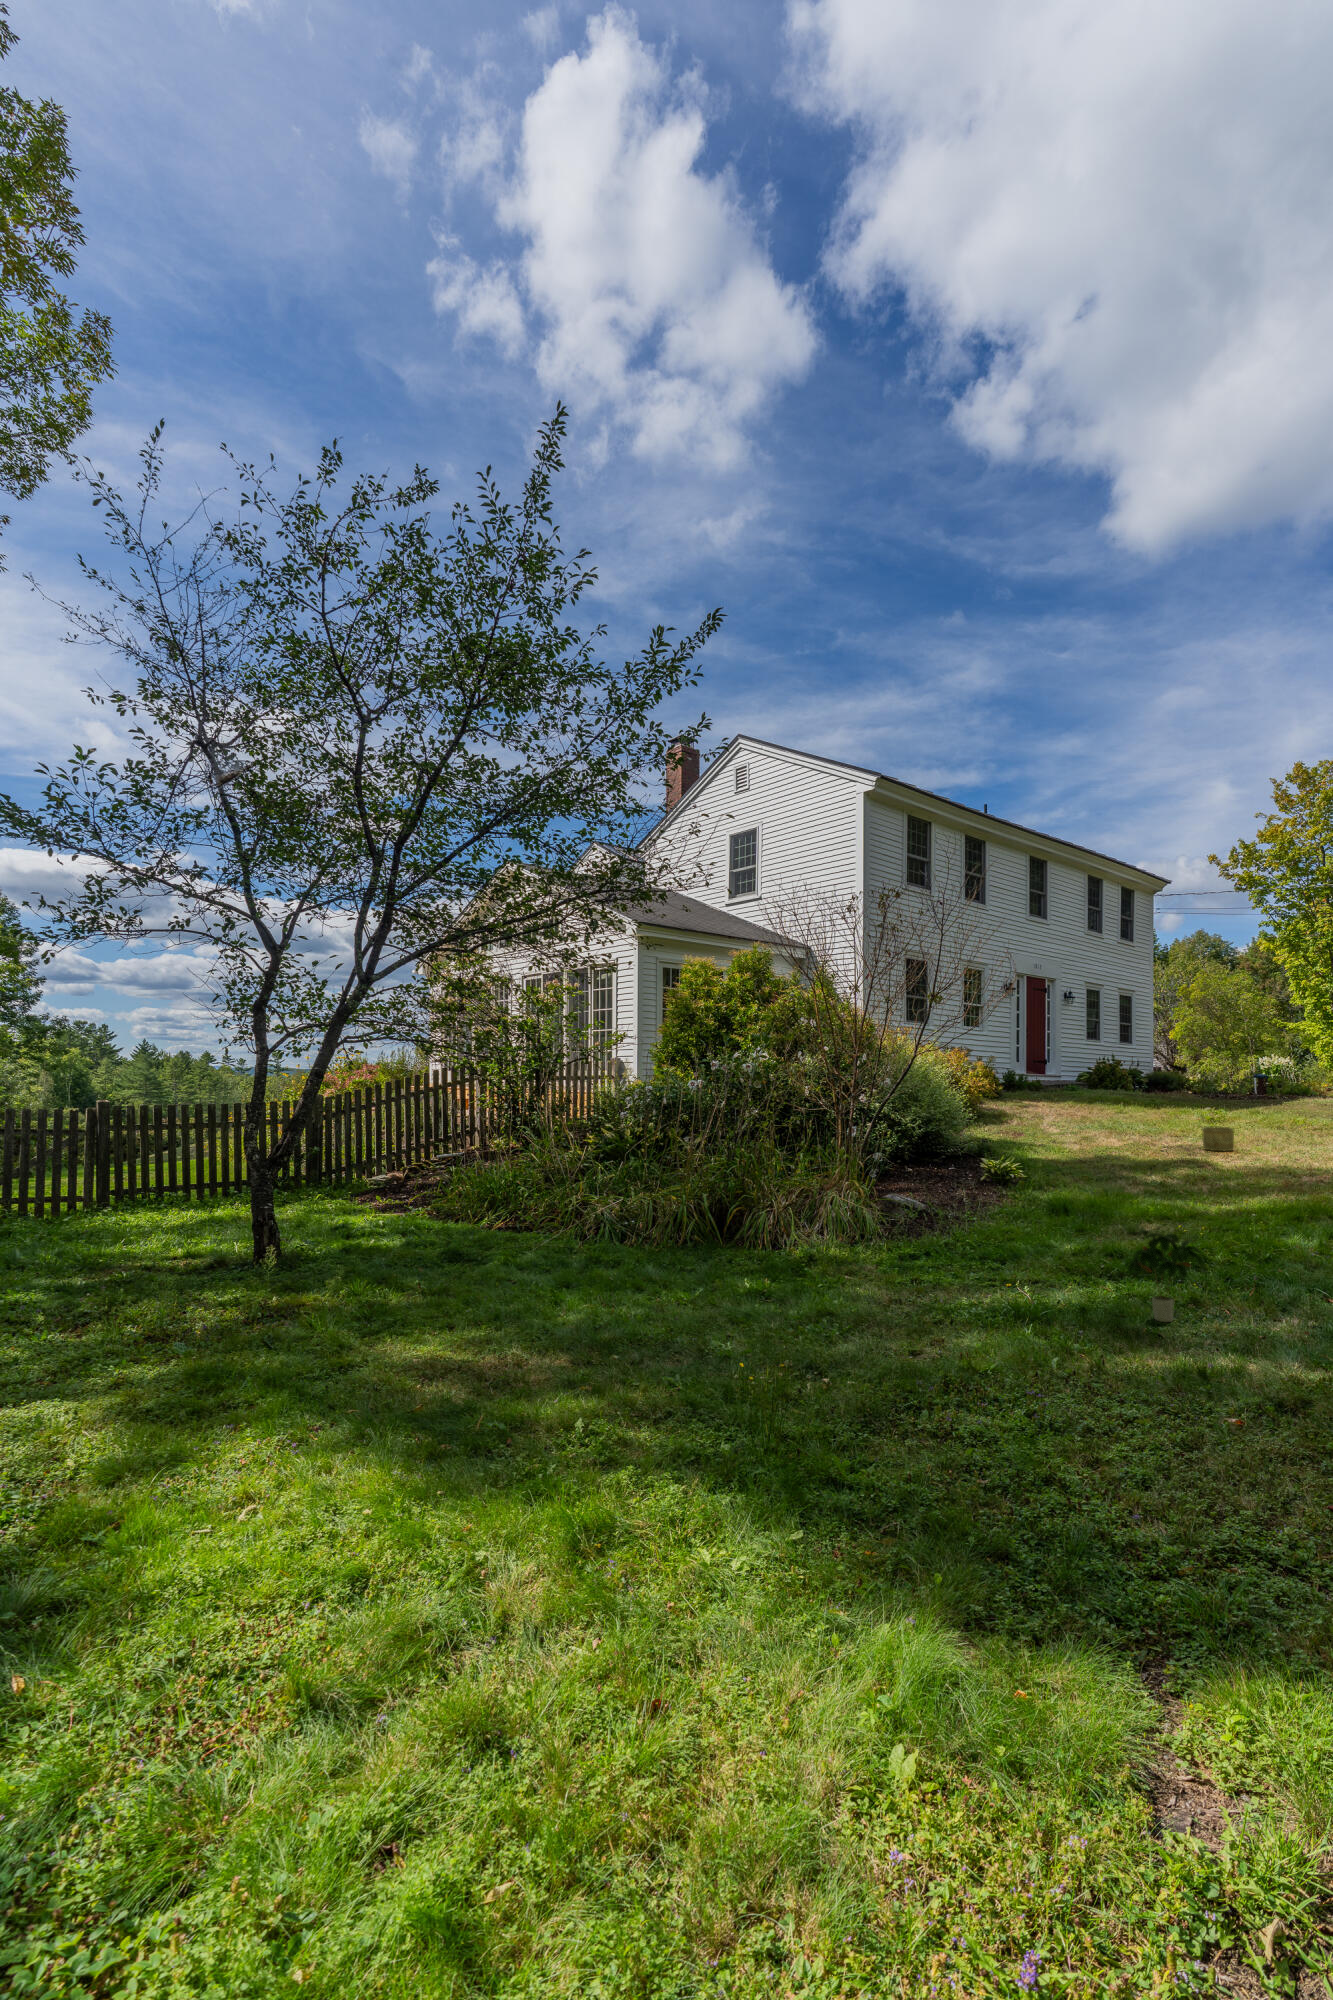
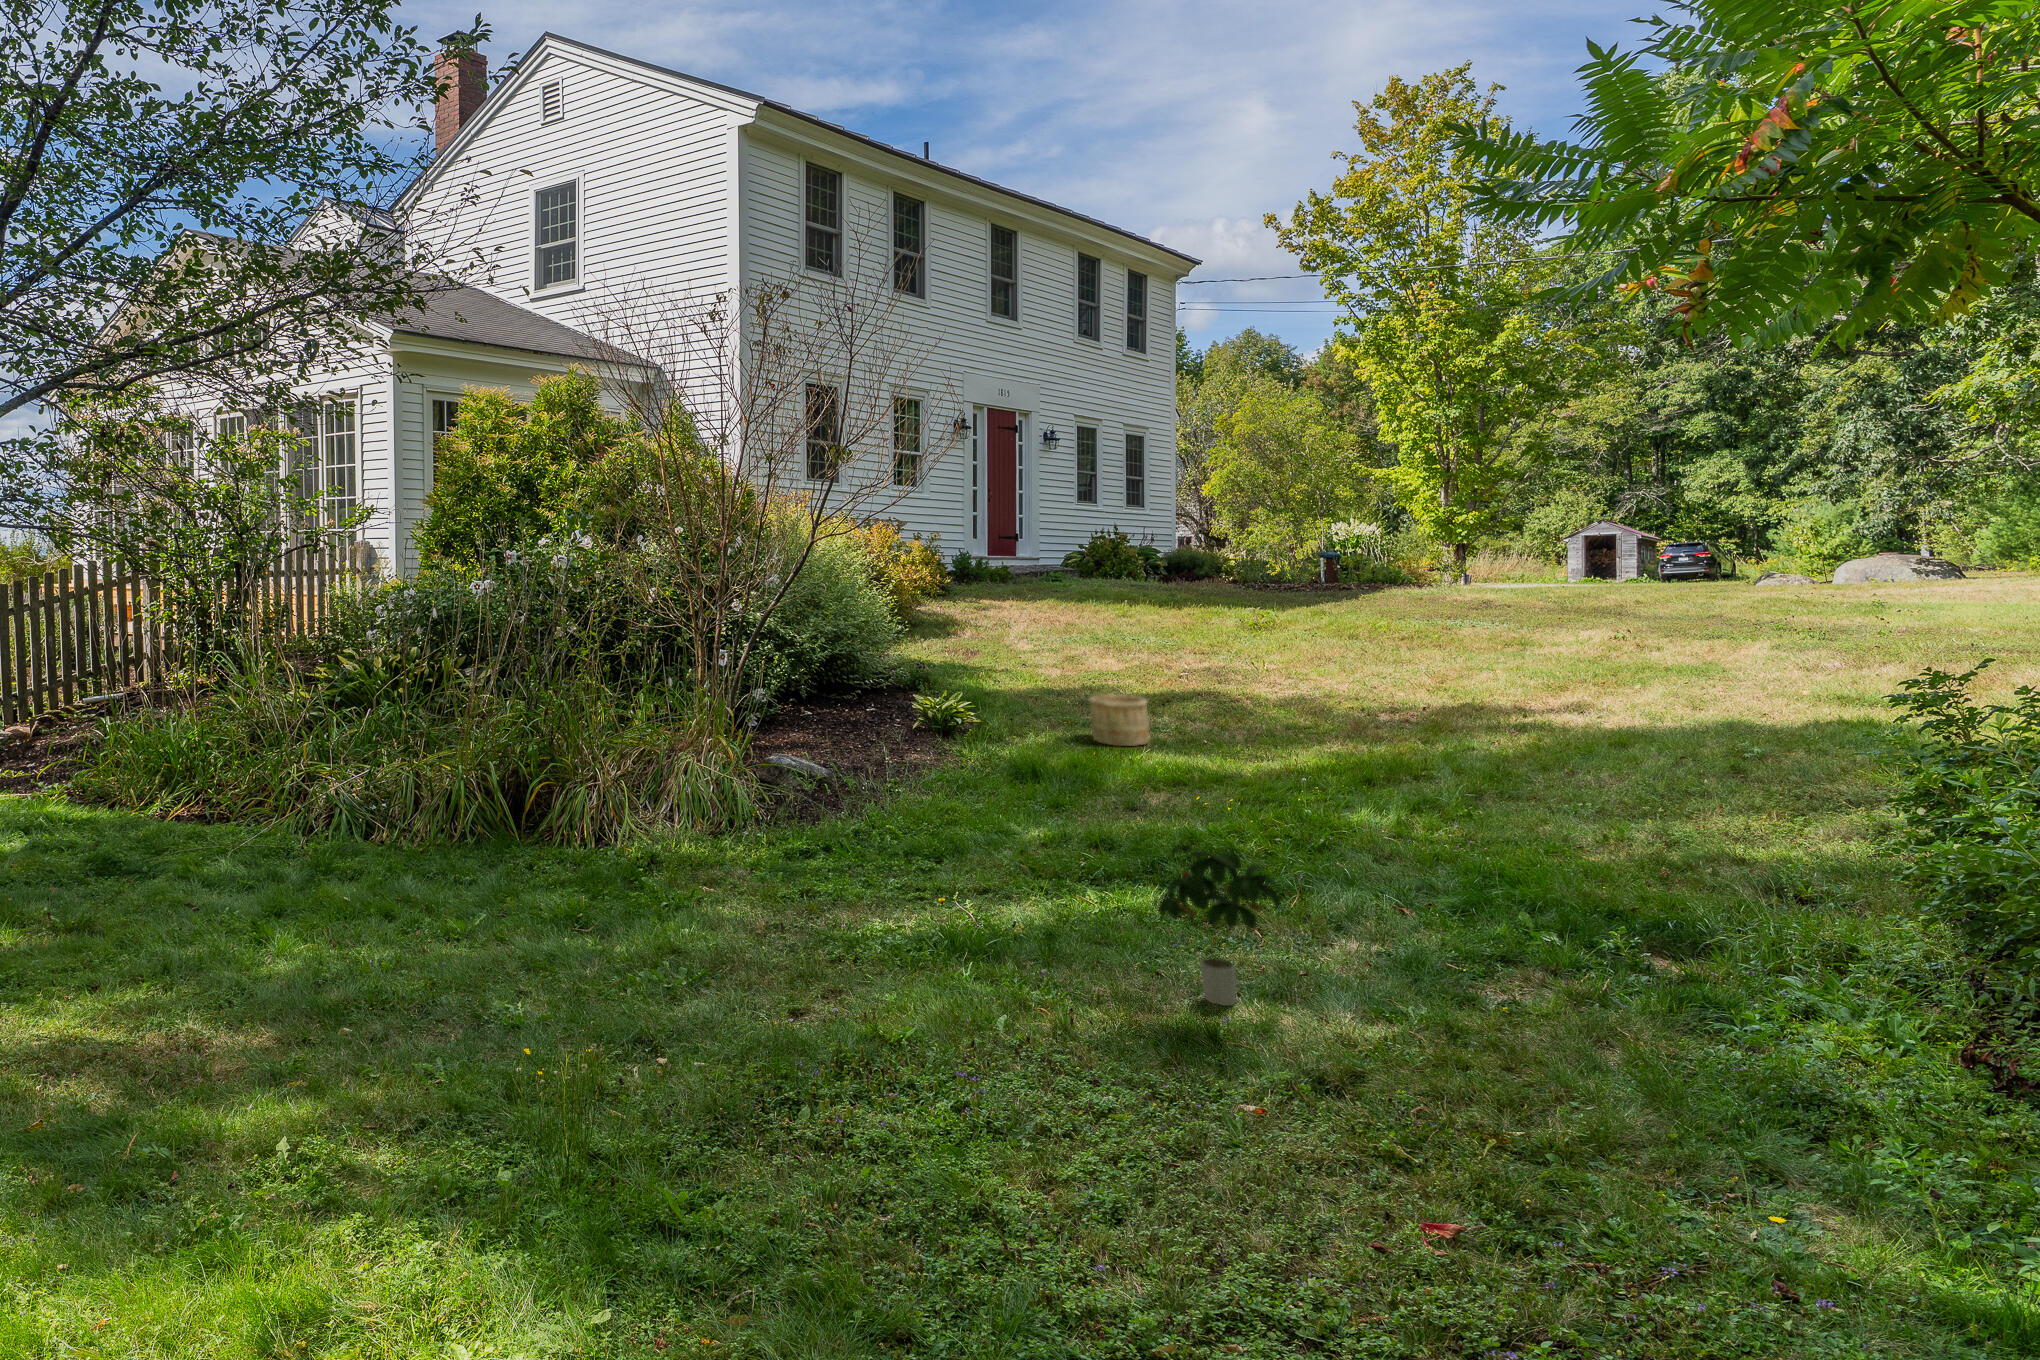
wooden bucket: present [1202,1126,1234,1151] -> present [1088,694,1149,746]

